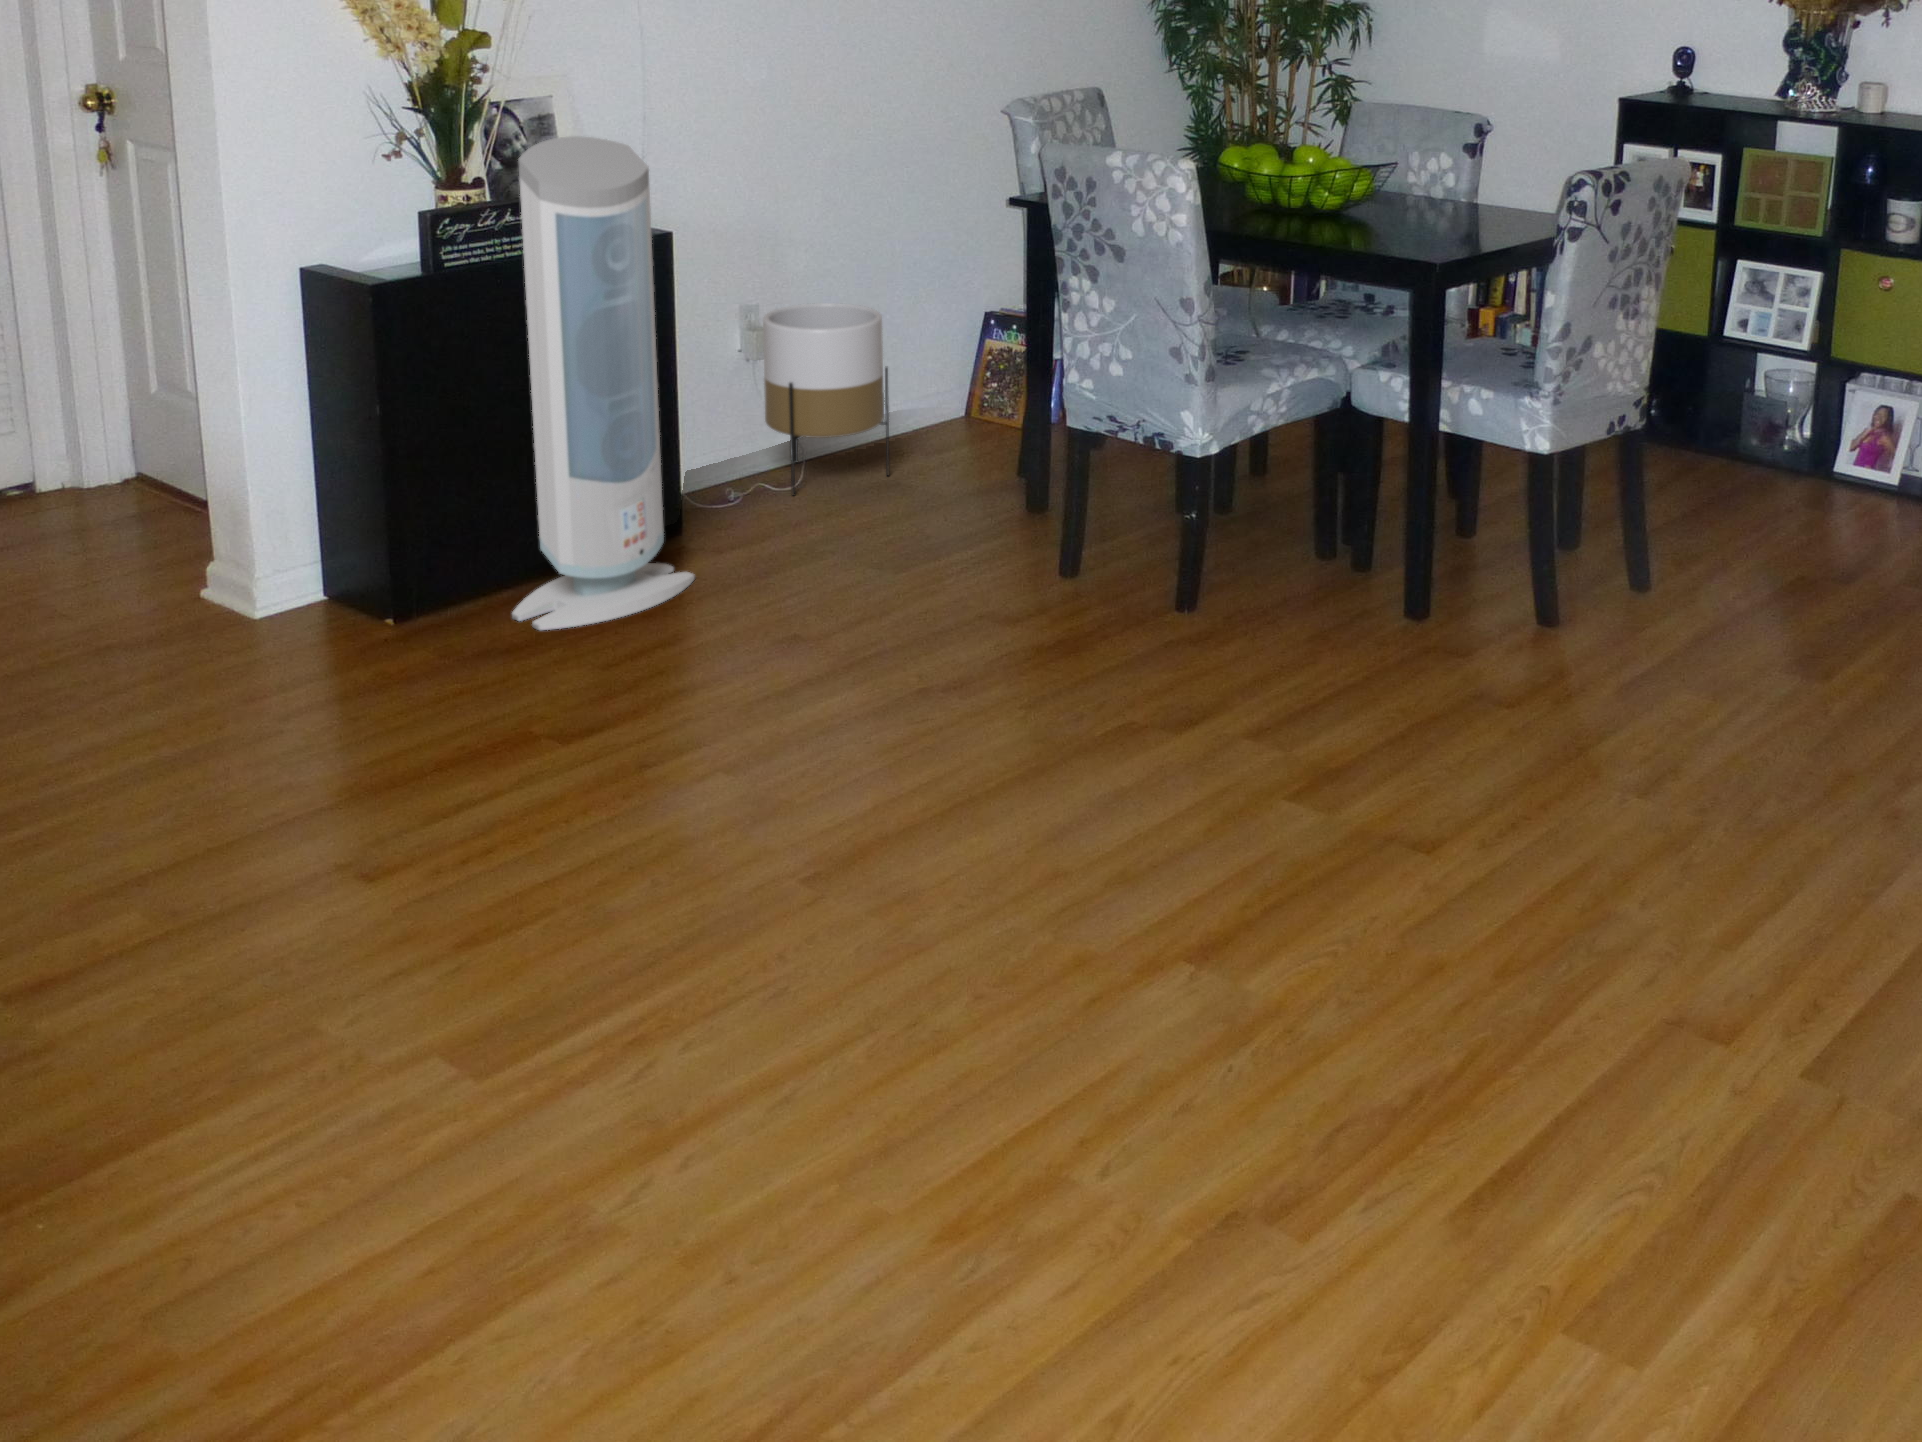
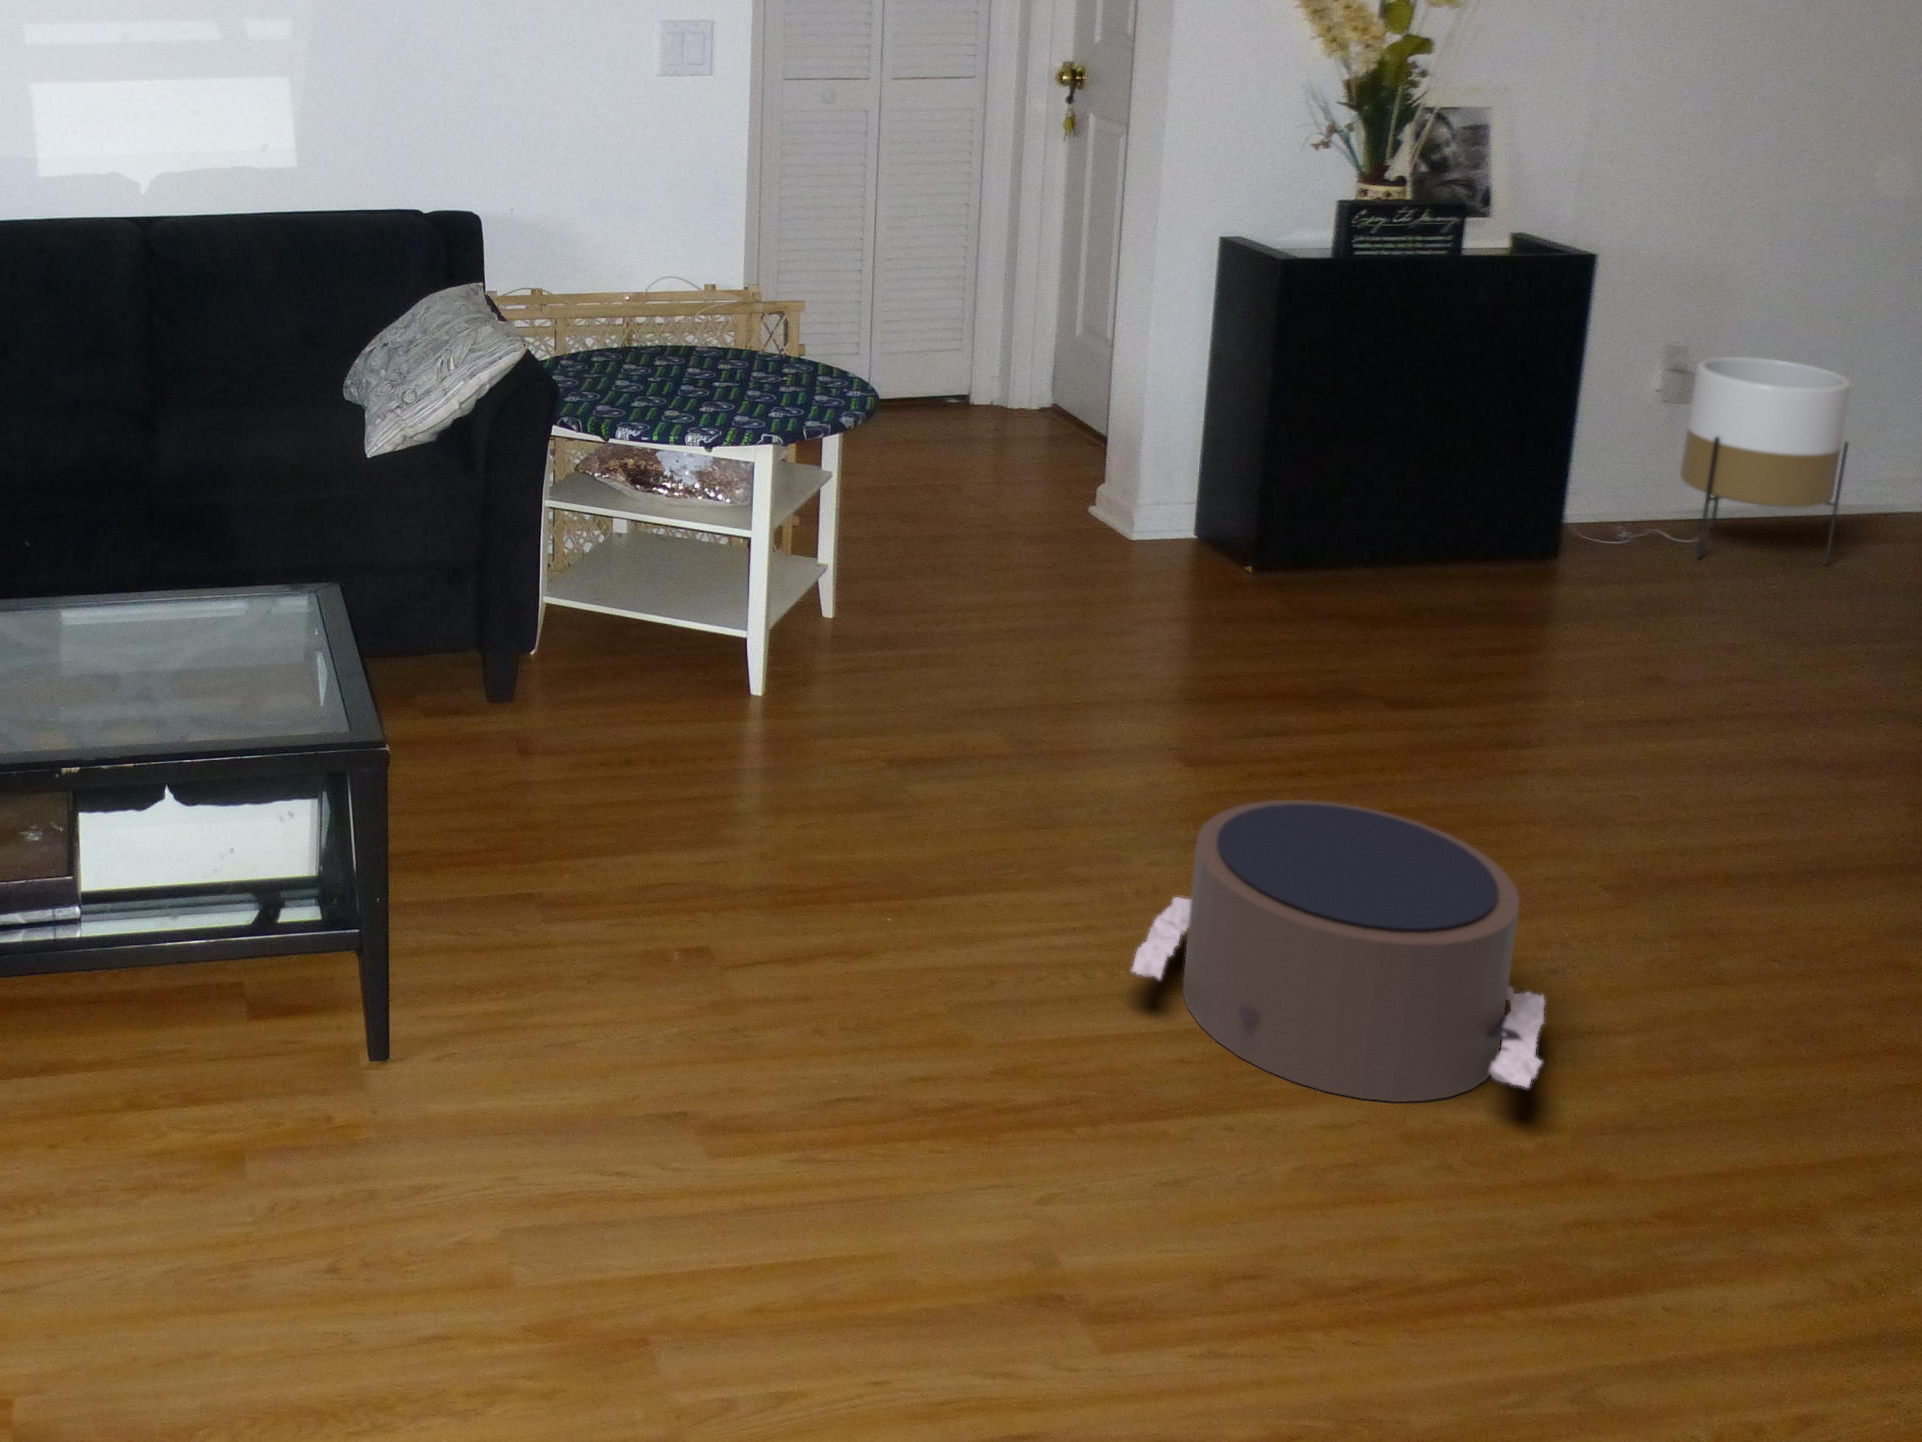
air purifier: present [512,136,695,630] -> none [1355,144,1581,625]
pouf: none [378,879,809,1226] -> present [1132,800,1545,1102]

